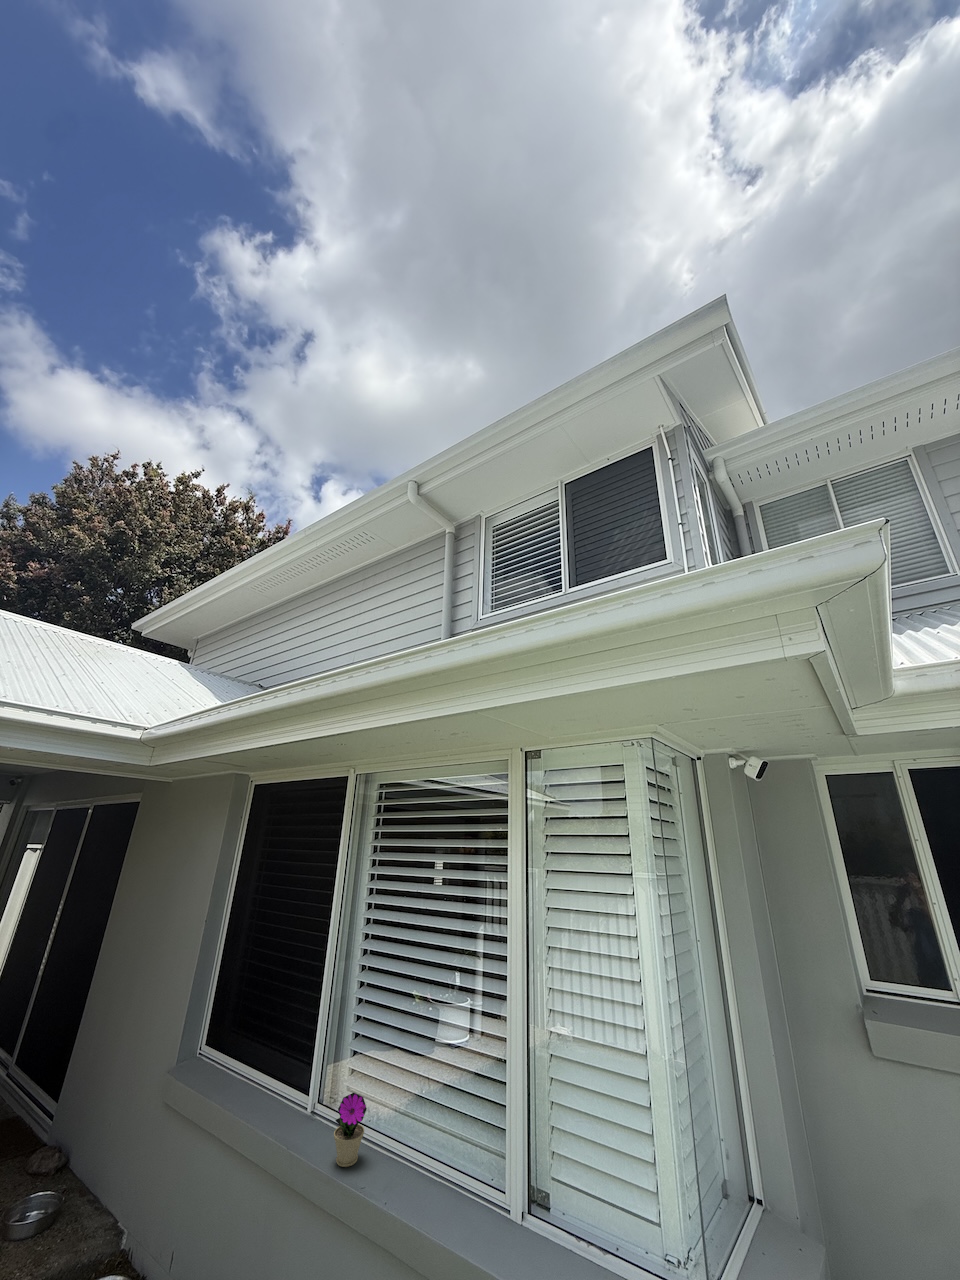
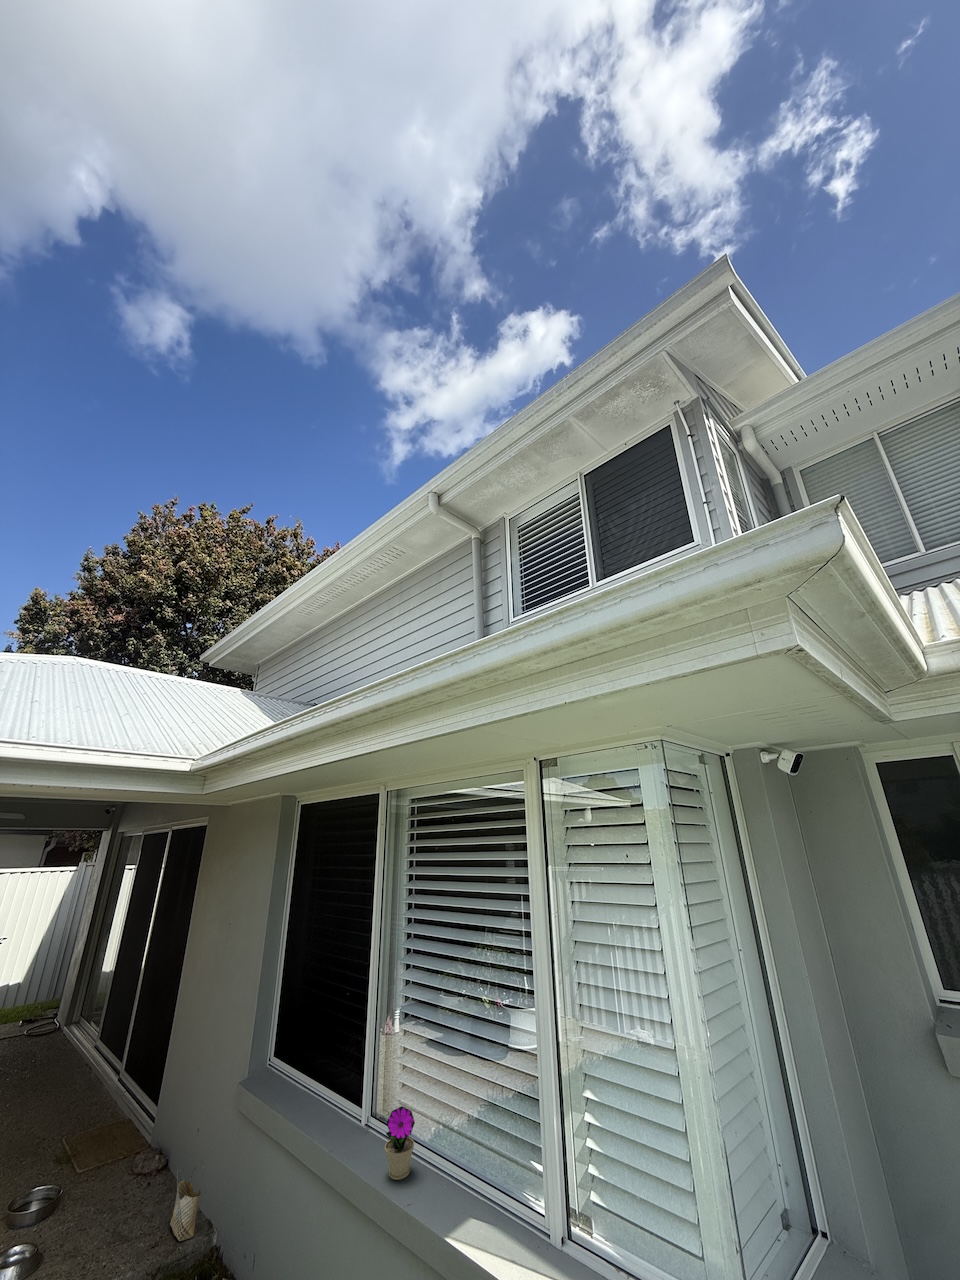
woven basket: none [71,1158,115,1244] -> present [170,1161,203,1241]

